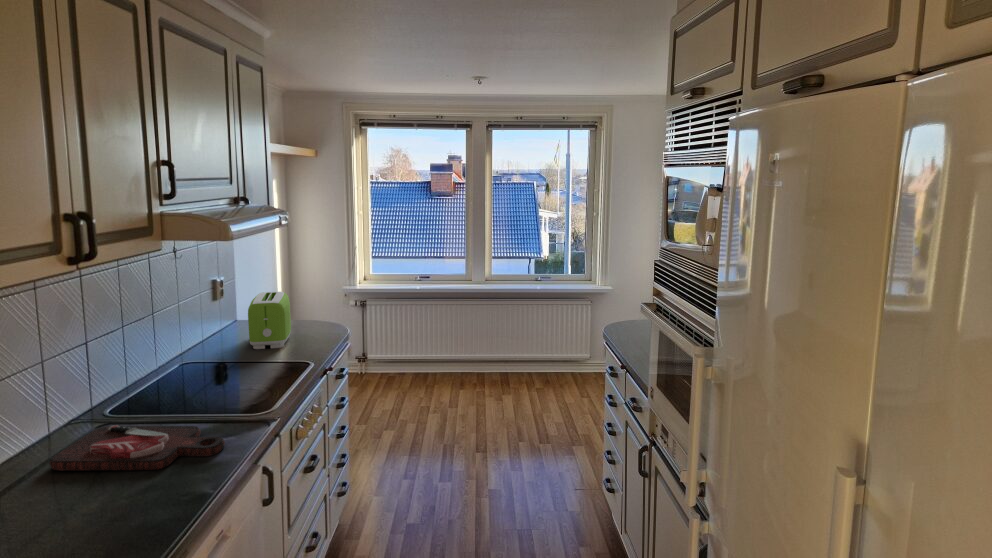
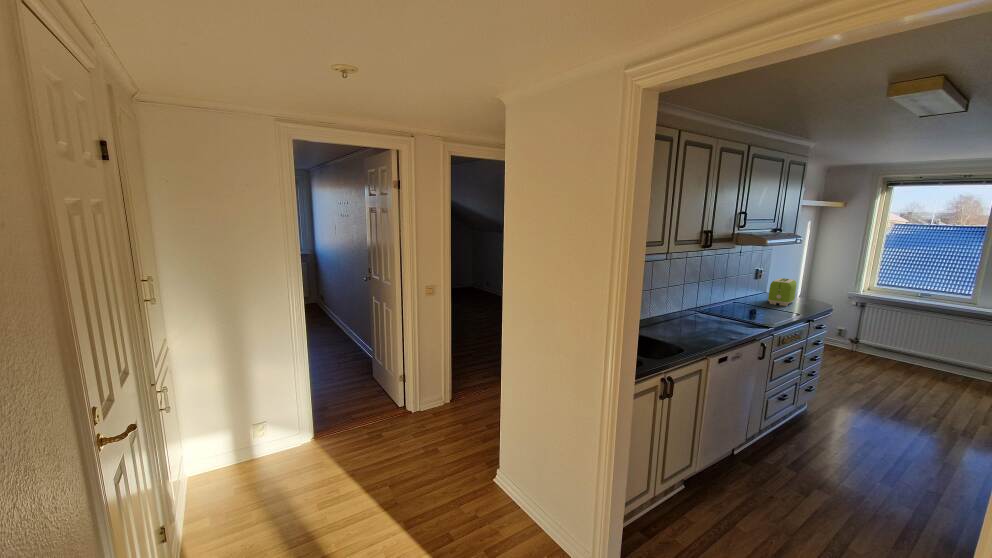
cutting board: present [49,425,225,471] -> none [683,310,747,327]

